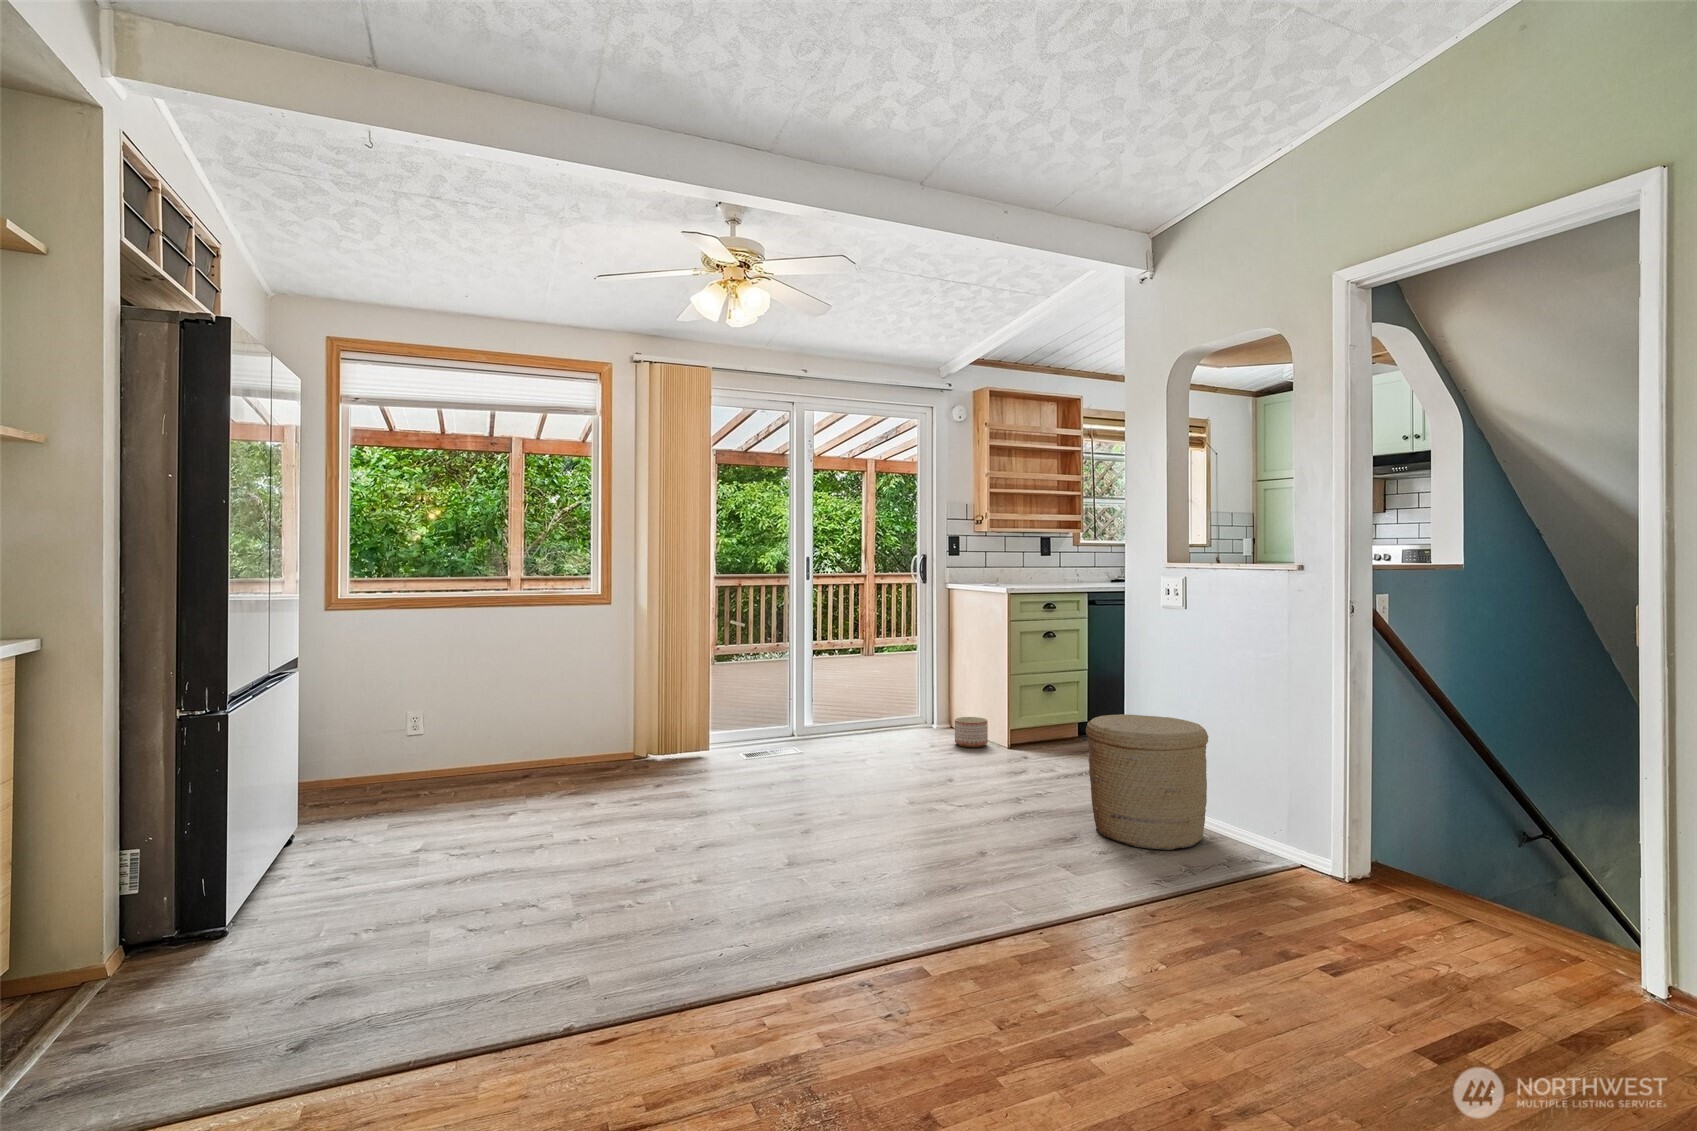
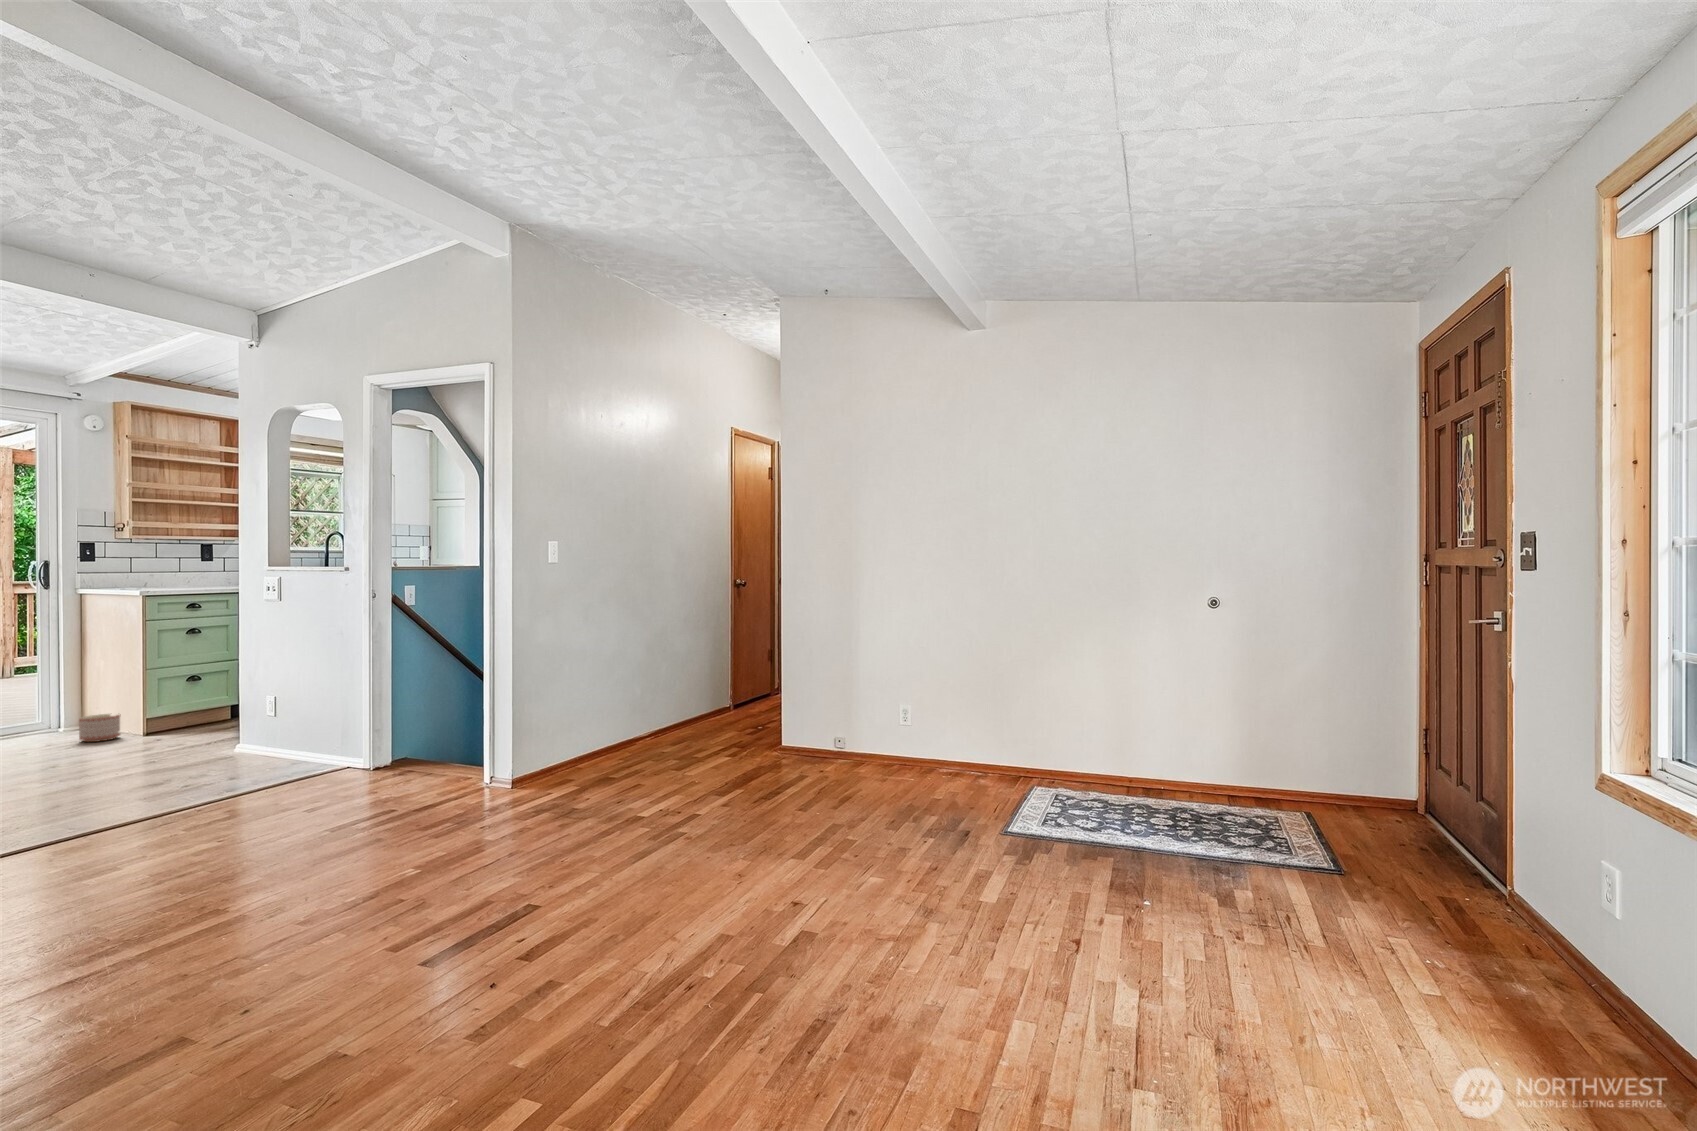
woven basket: present [1086,714,1208,850] -> none [181,681,288,776]

